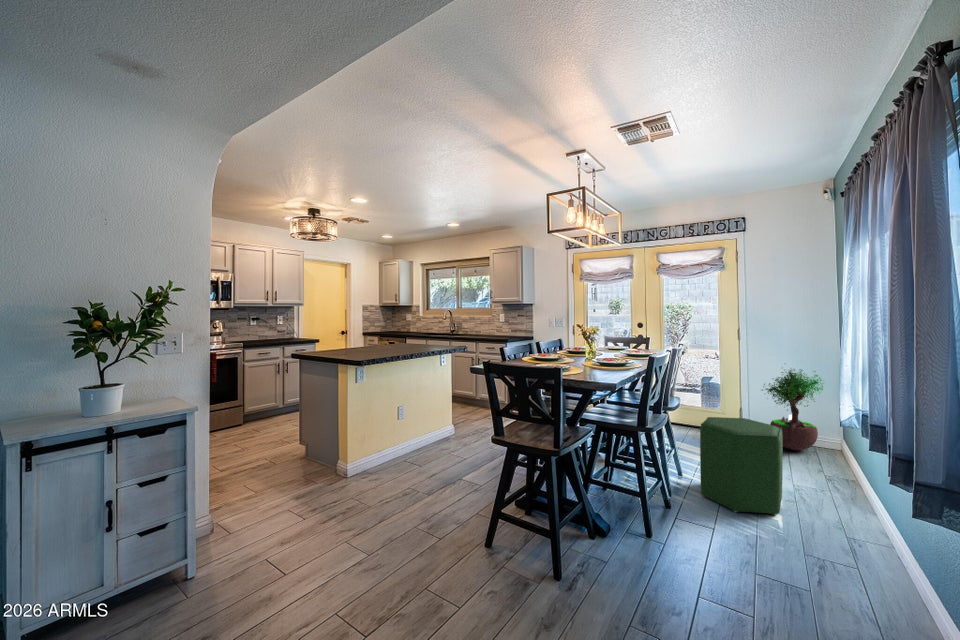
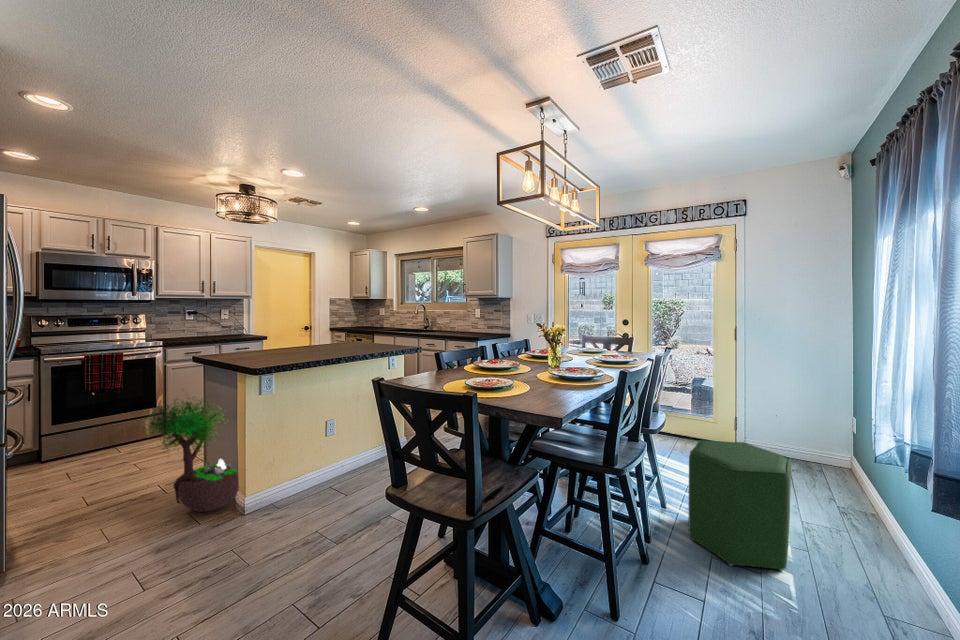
potted tree: present [762,369,823,450] -> present [144,389,238,512]

